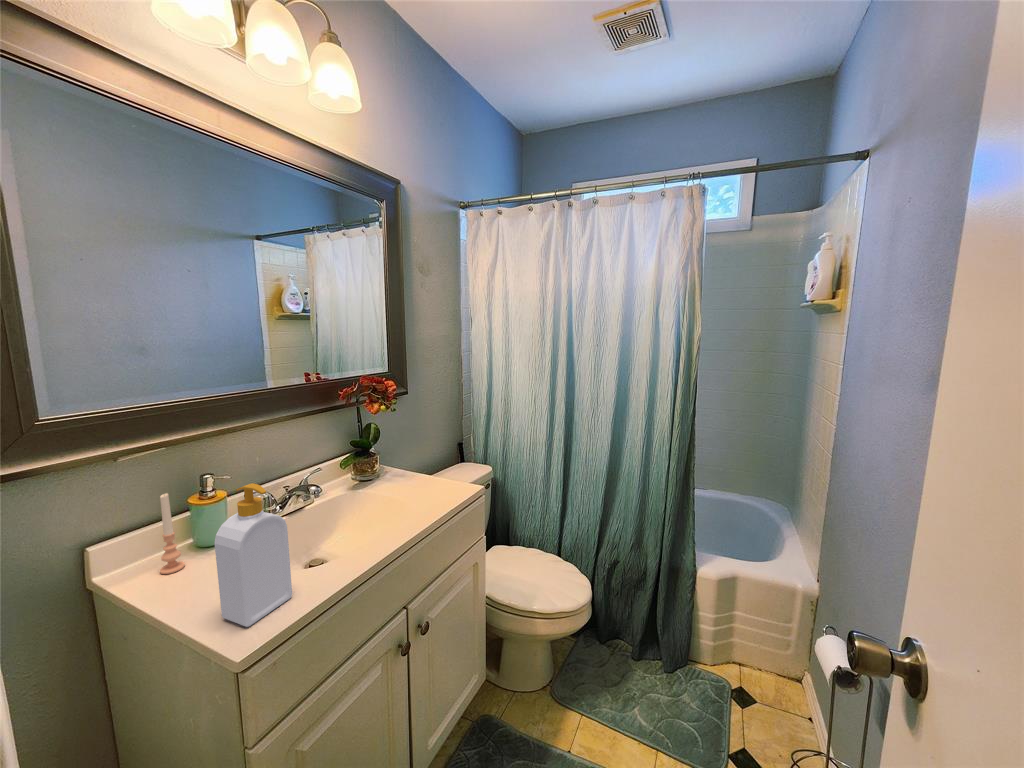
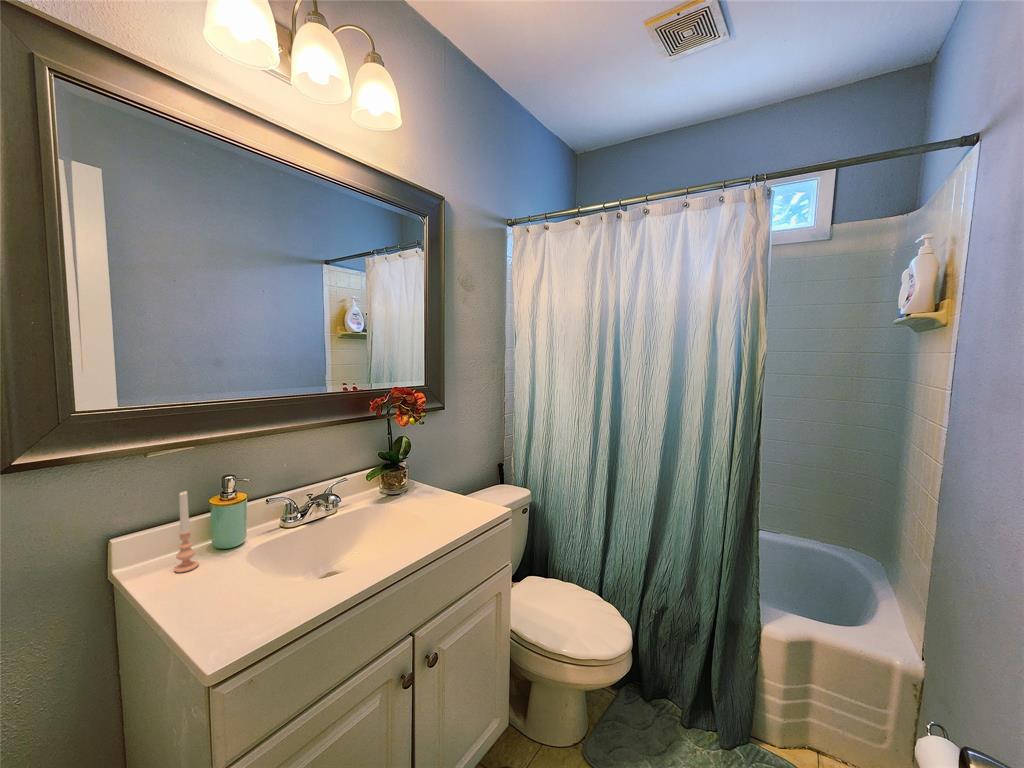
soap bottle: present [215,483,292,627] -> none [208,485,285,636]

